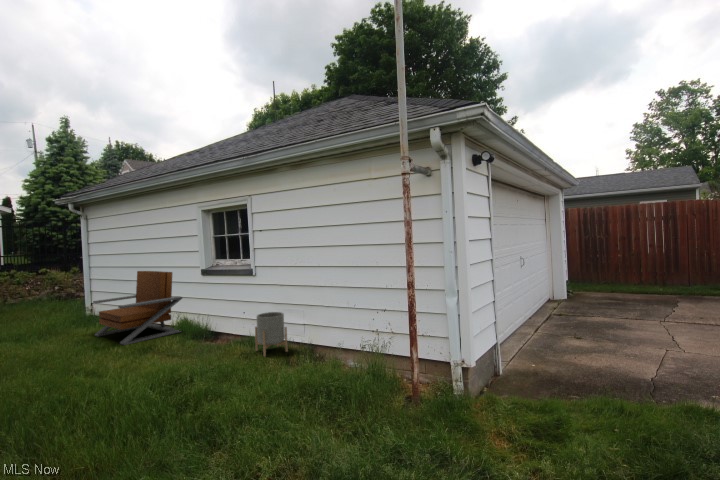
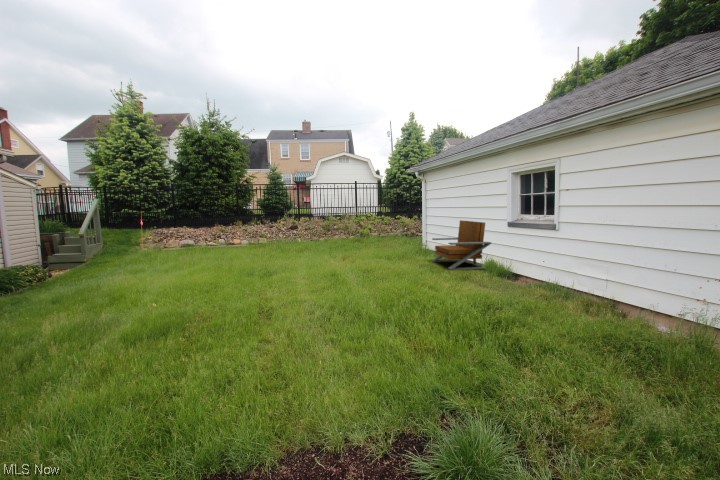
planter: present [255,312,288,356] -> none [553,263,587,300]

